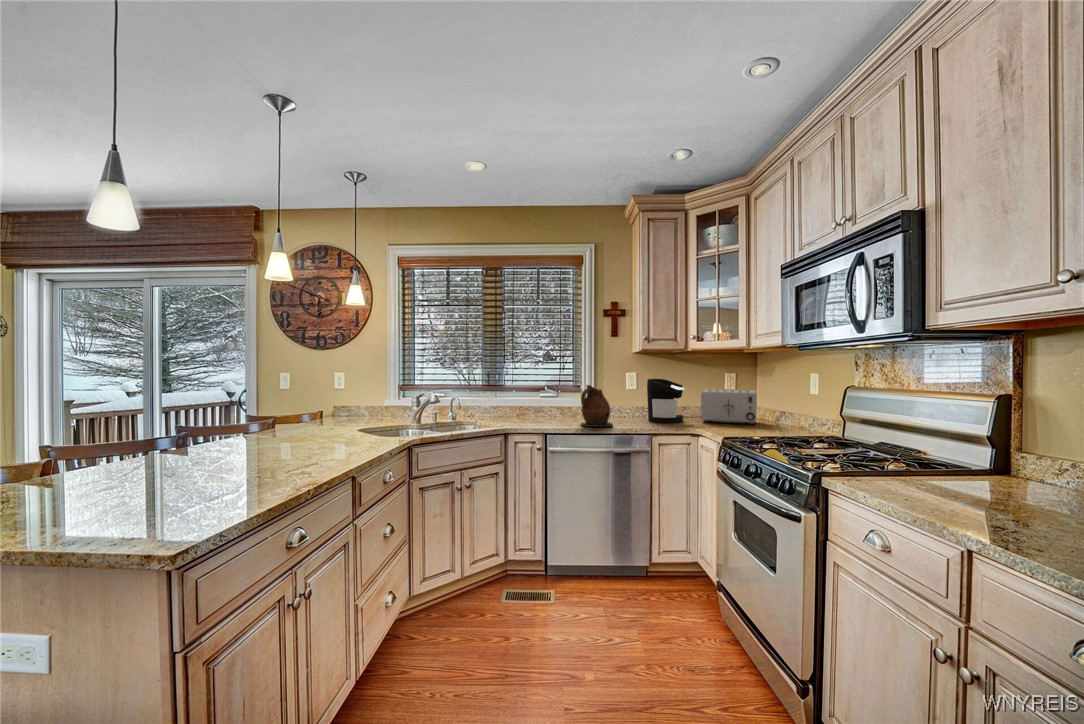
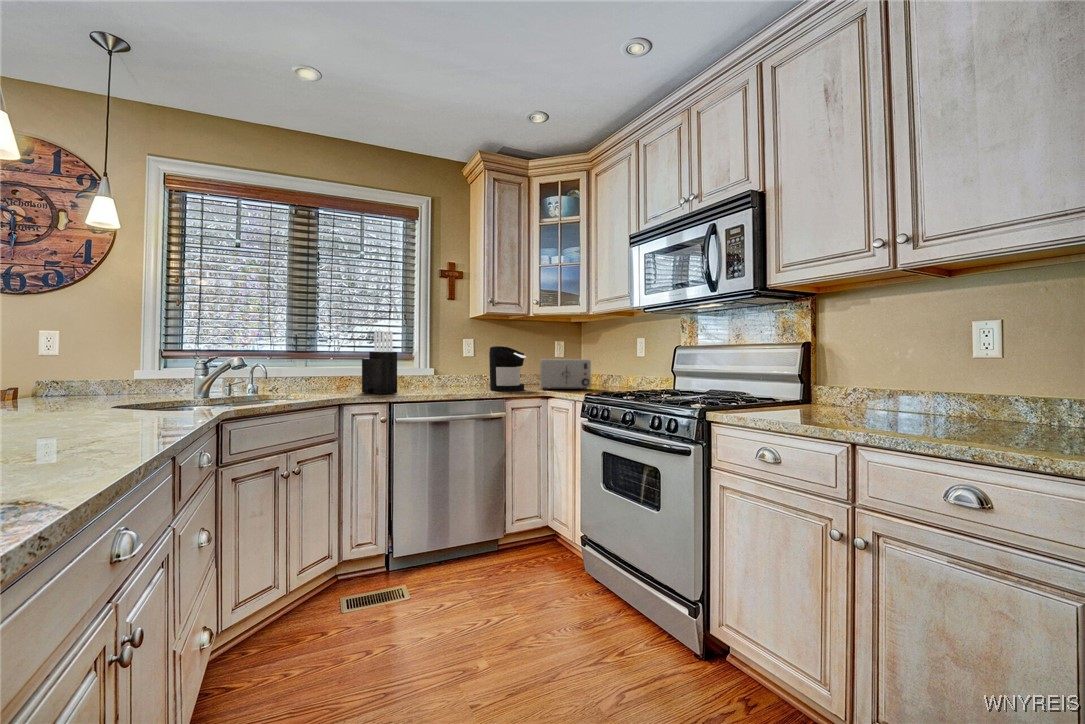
knife block: none [533,367,560,423] -> present [362,331,397,394]
ceramic pitcher: present [581,385,613,427] -> none [423,350,464,395]

